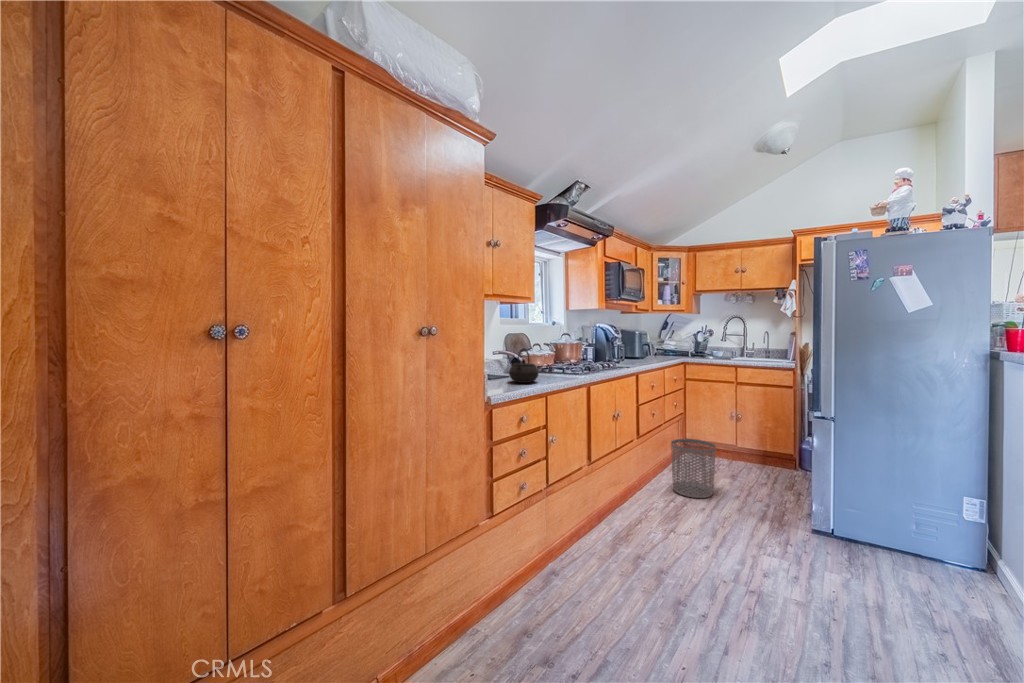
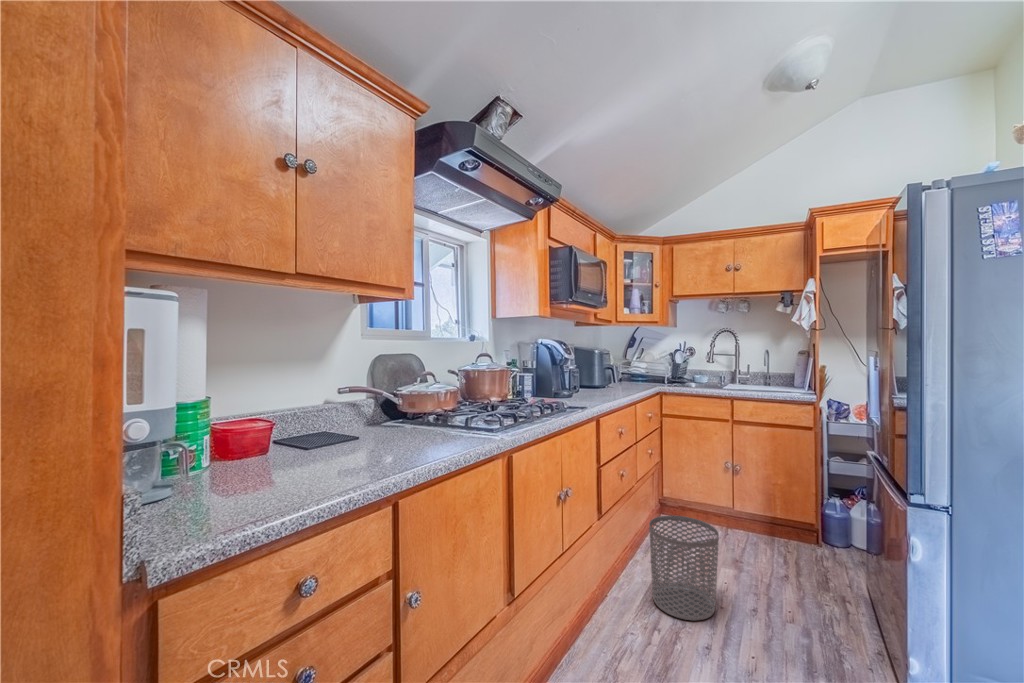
kettle: present [509,348,539,383] -> none [326,389,393,465]

